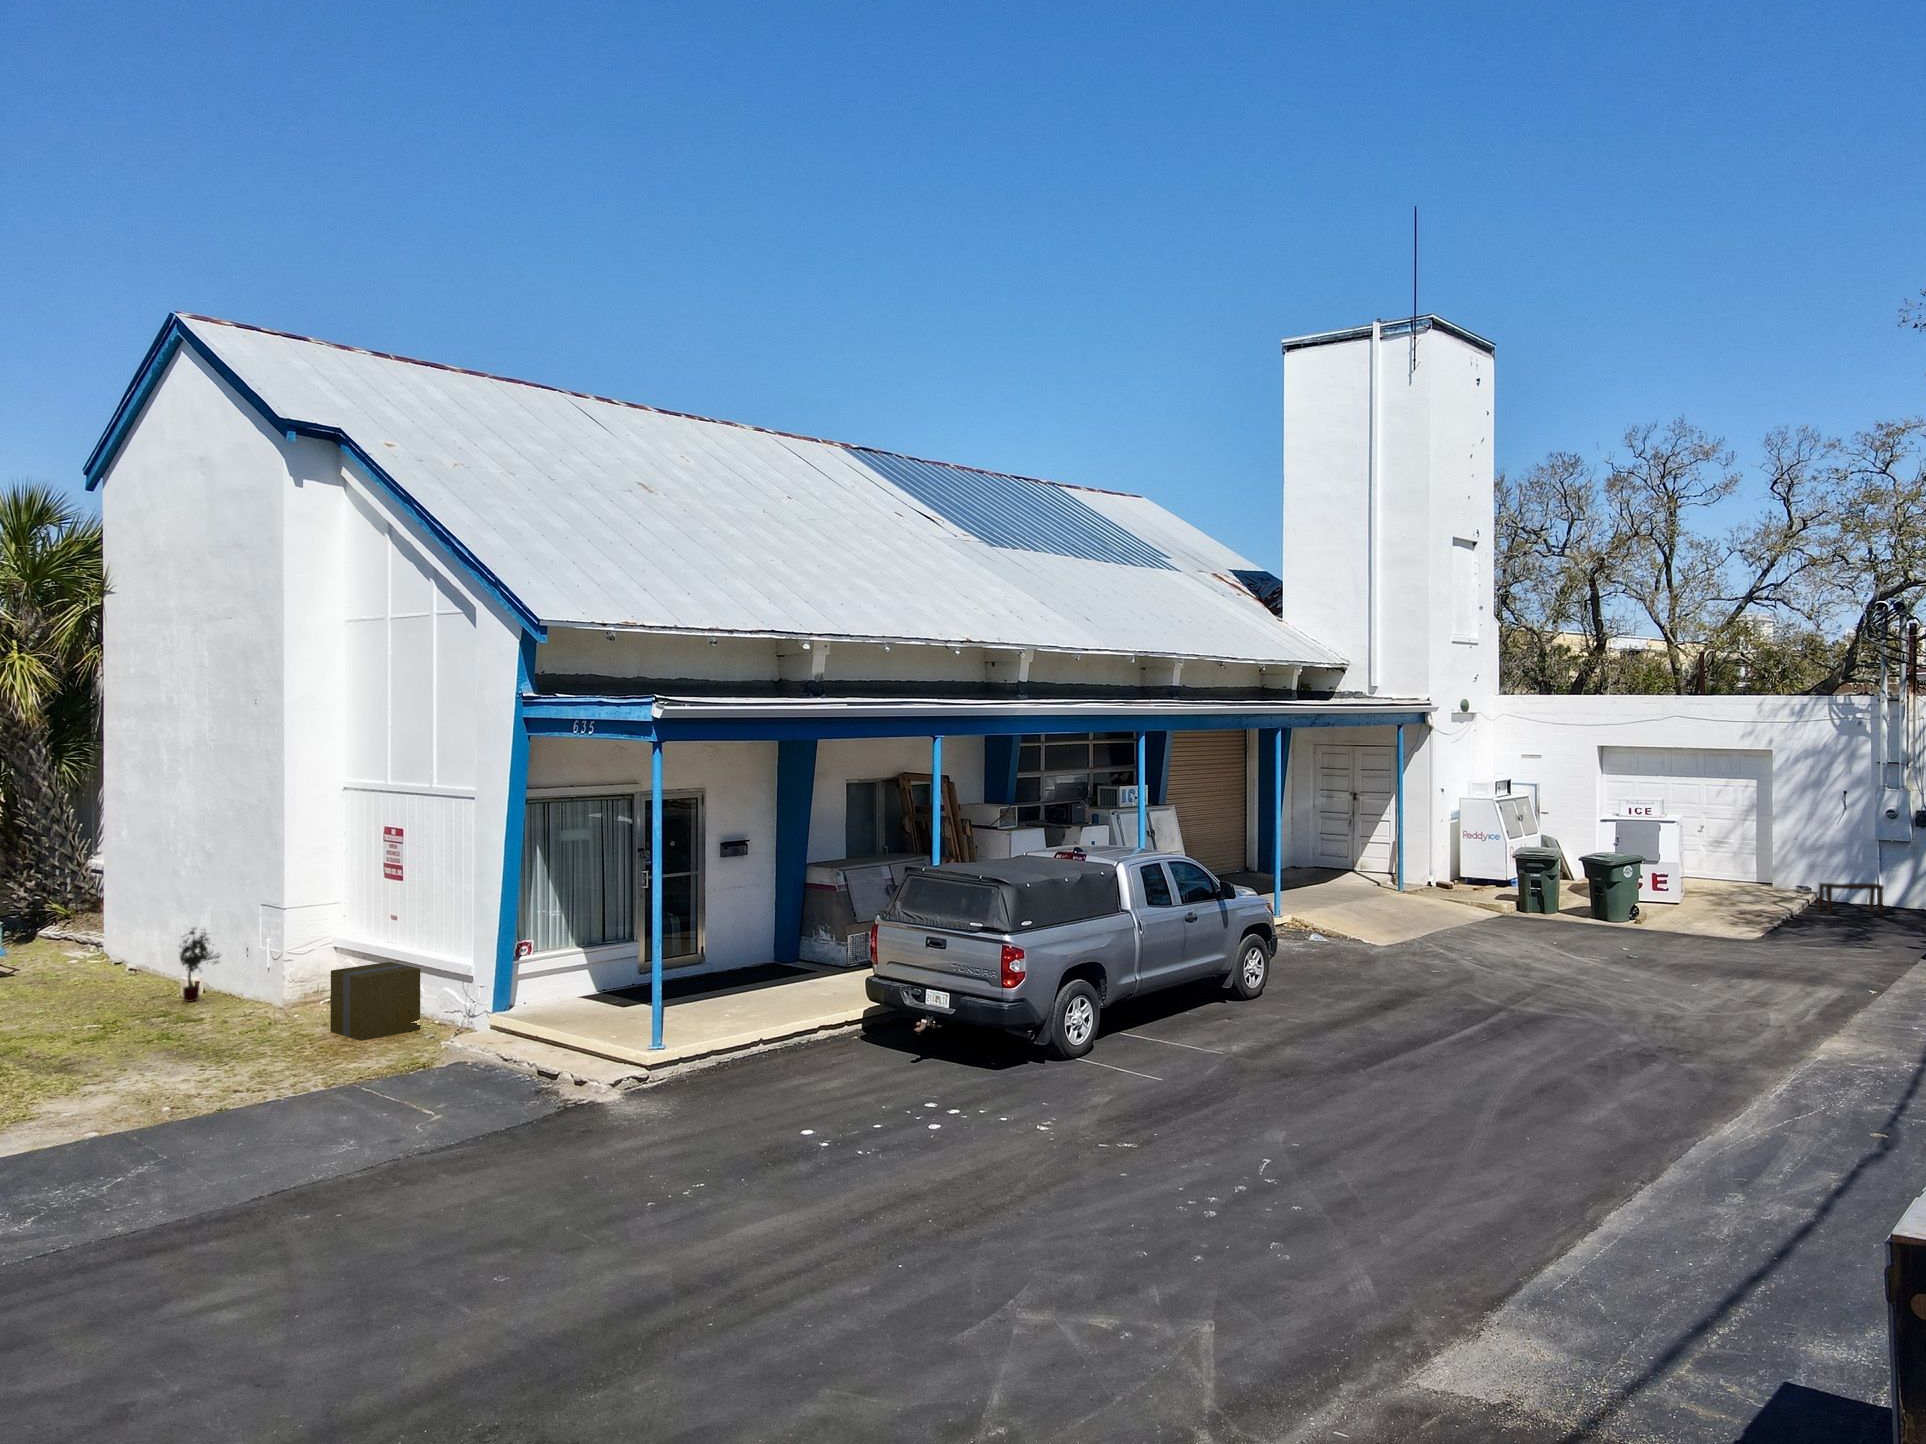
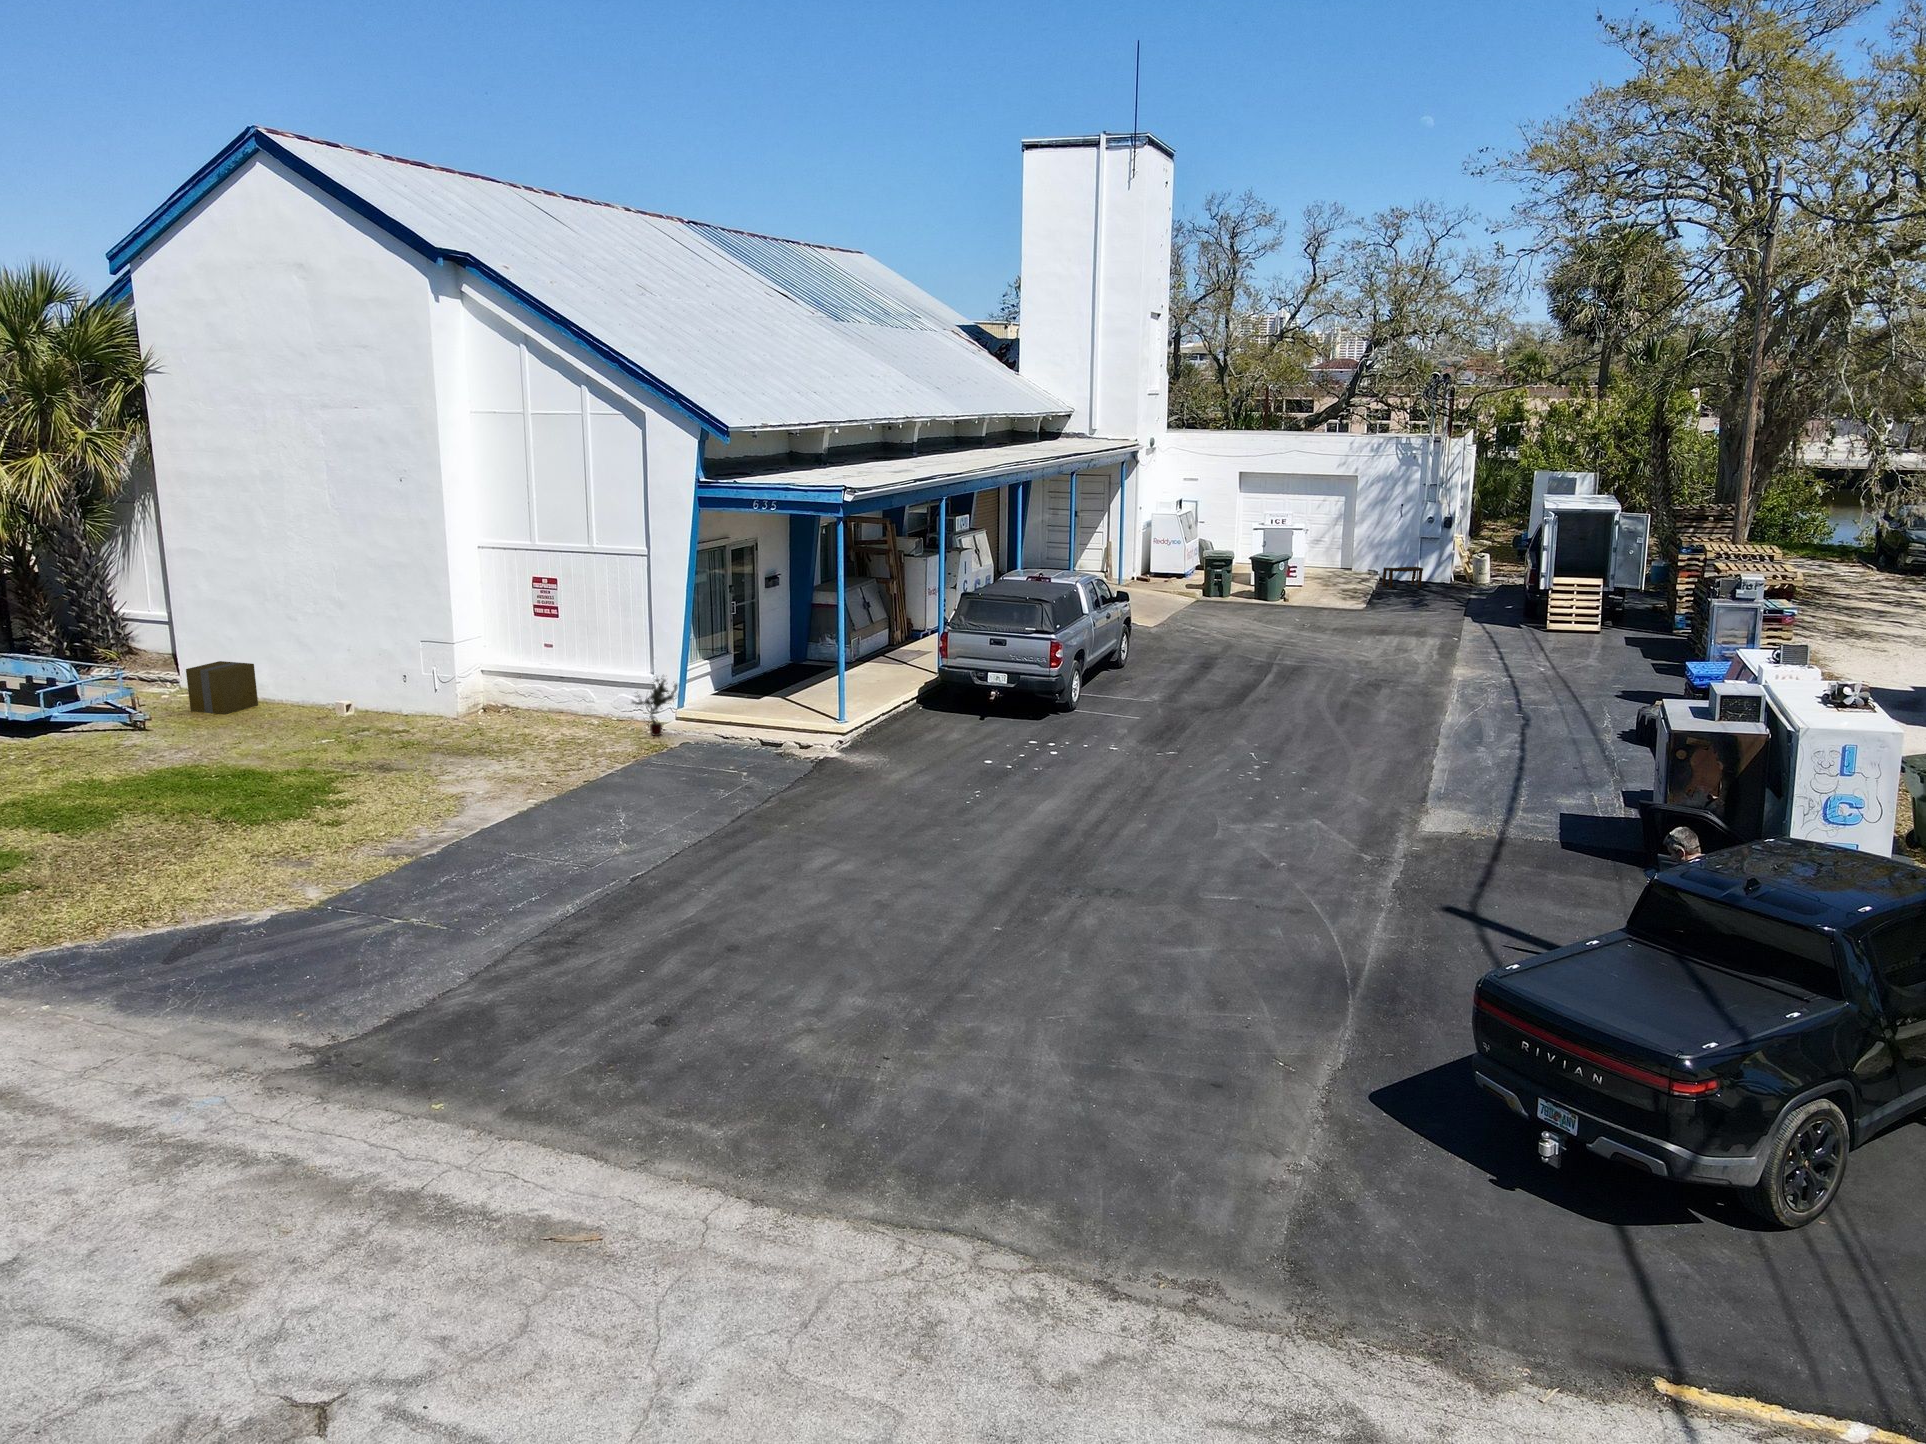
potted tree: present [180,929,220,1002] -> present [632,678,678,736]
cardboard box: present [330,962,420,1041] -> present [186,661,258,714]

